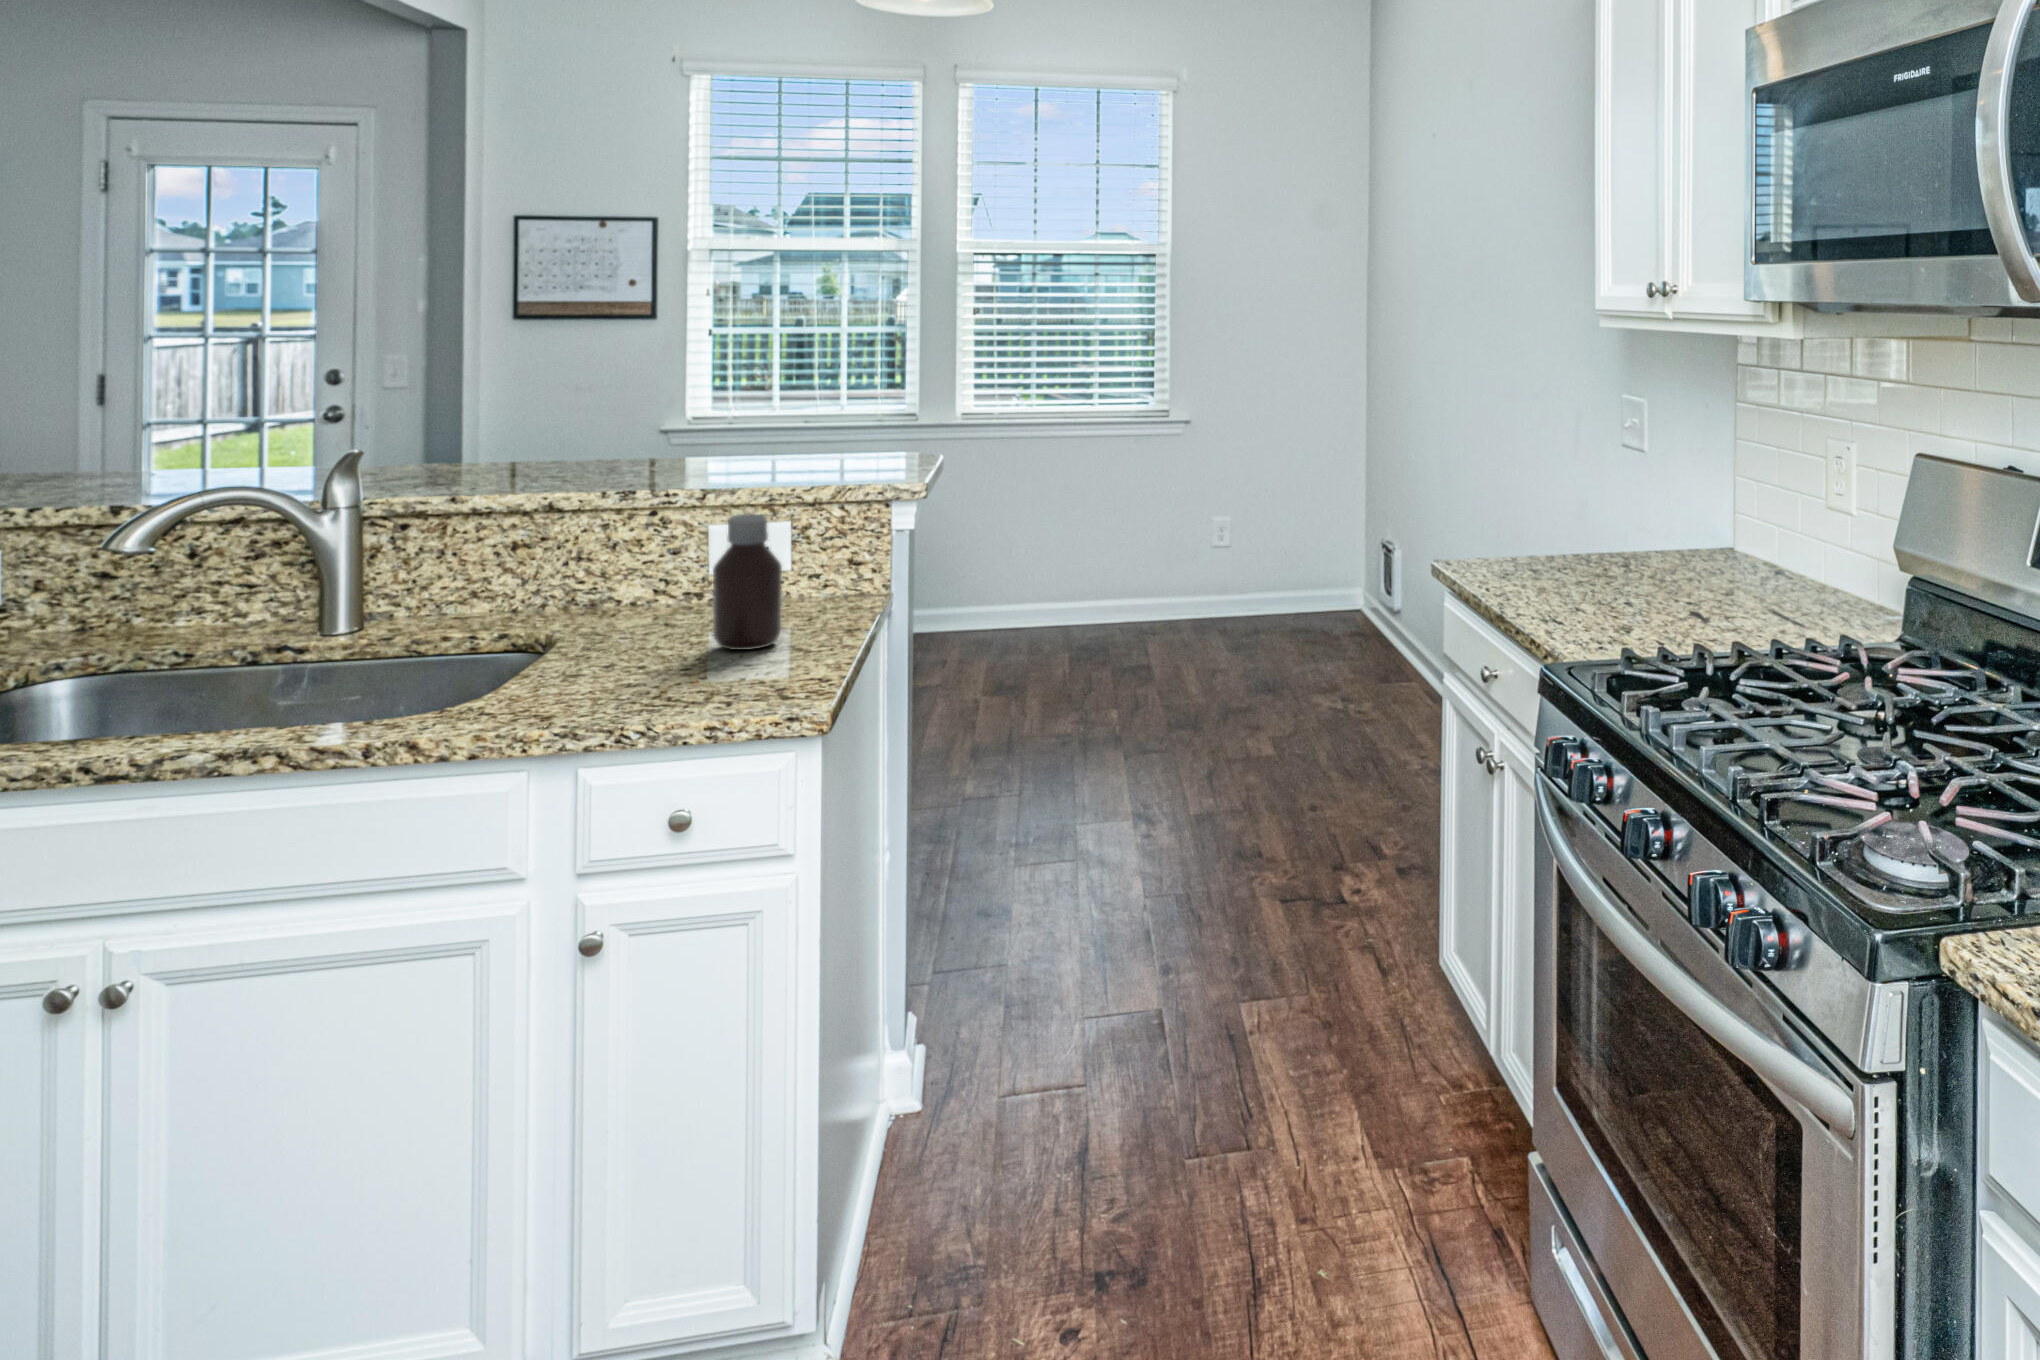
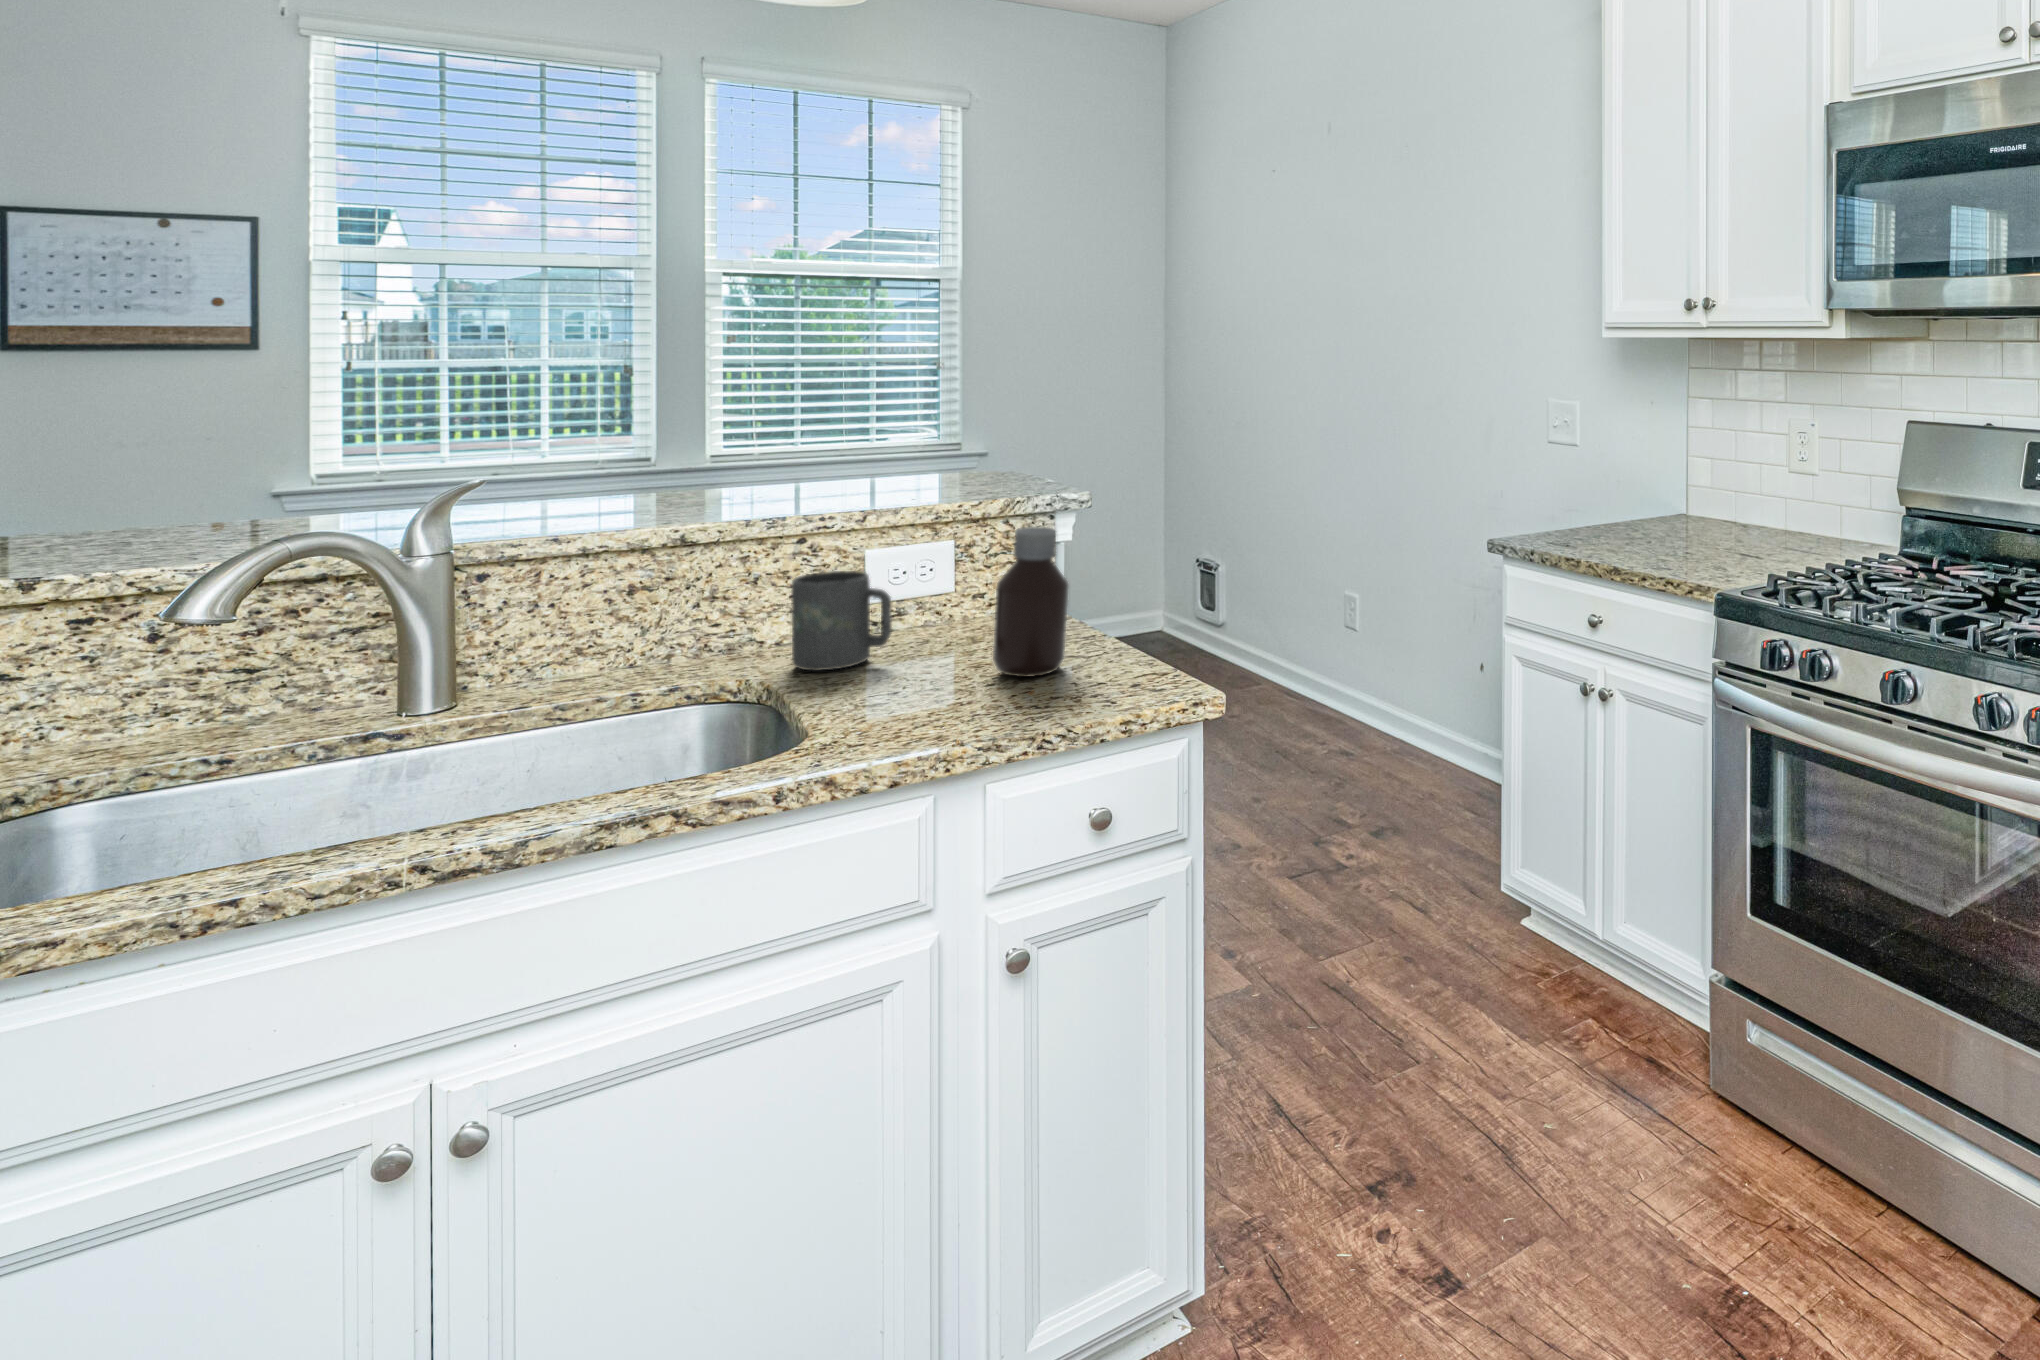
mug: none [606,543,679,628] -> present [791,571,892,671]

